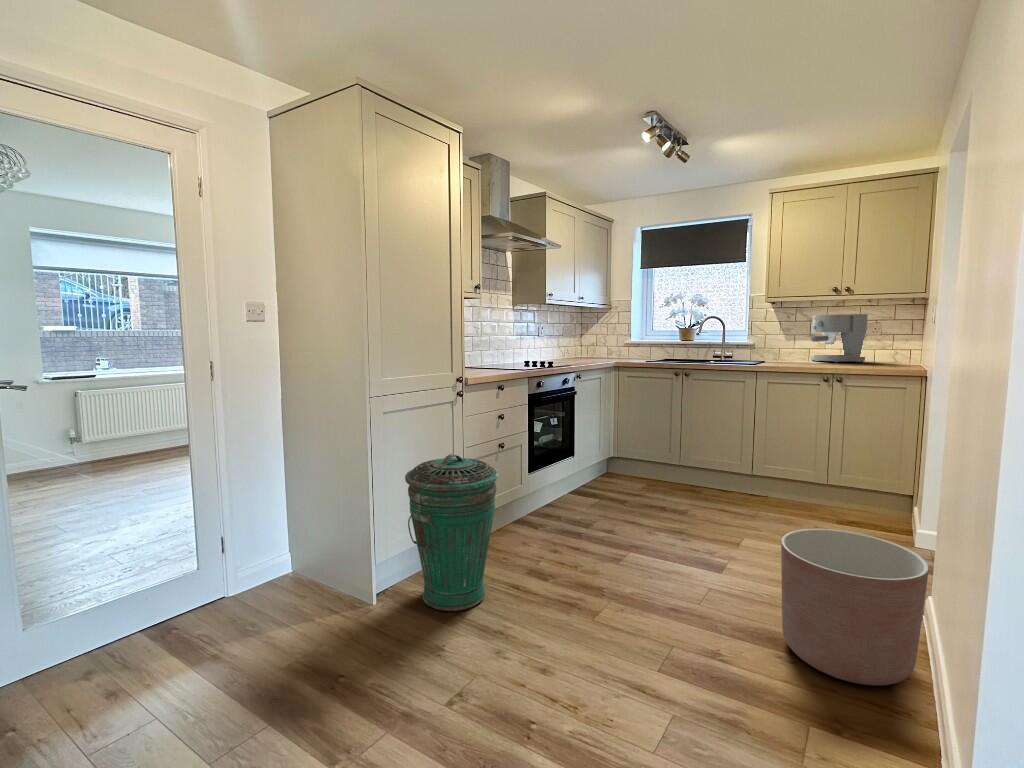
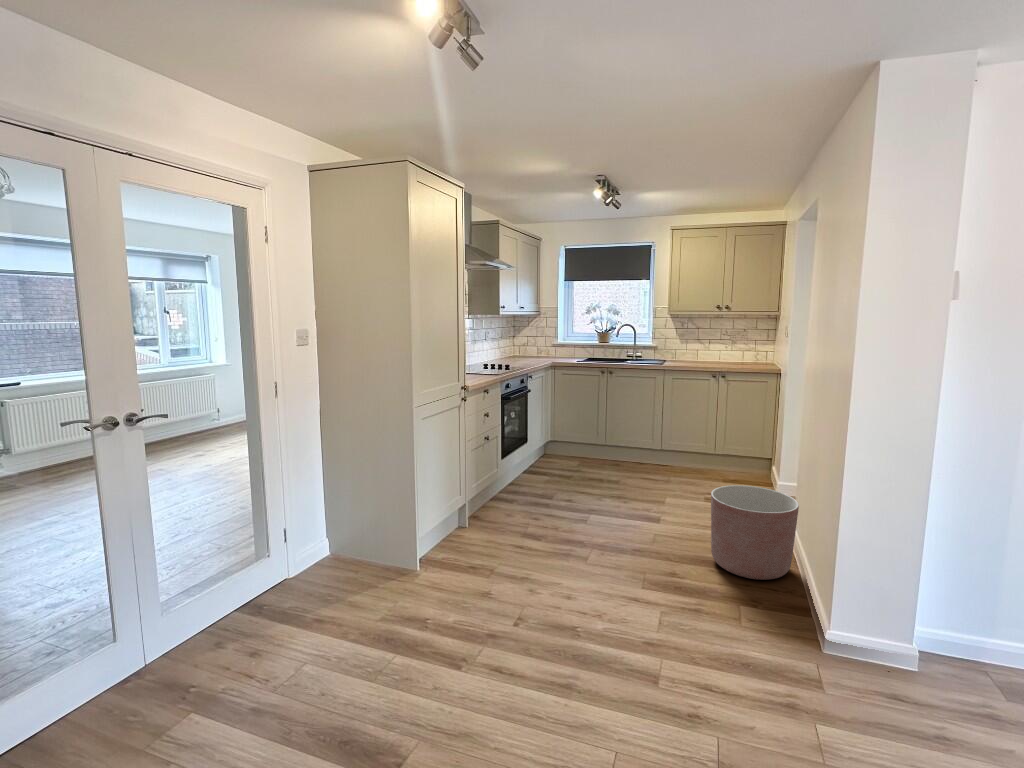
coffee maker: present [811,314,868,362] -> none [699,324,739,362]
trash can: present [405,454,499,611] -> none [440,449,512,569]

